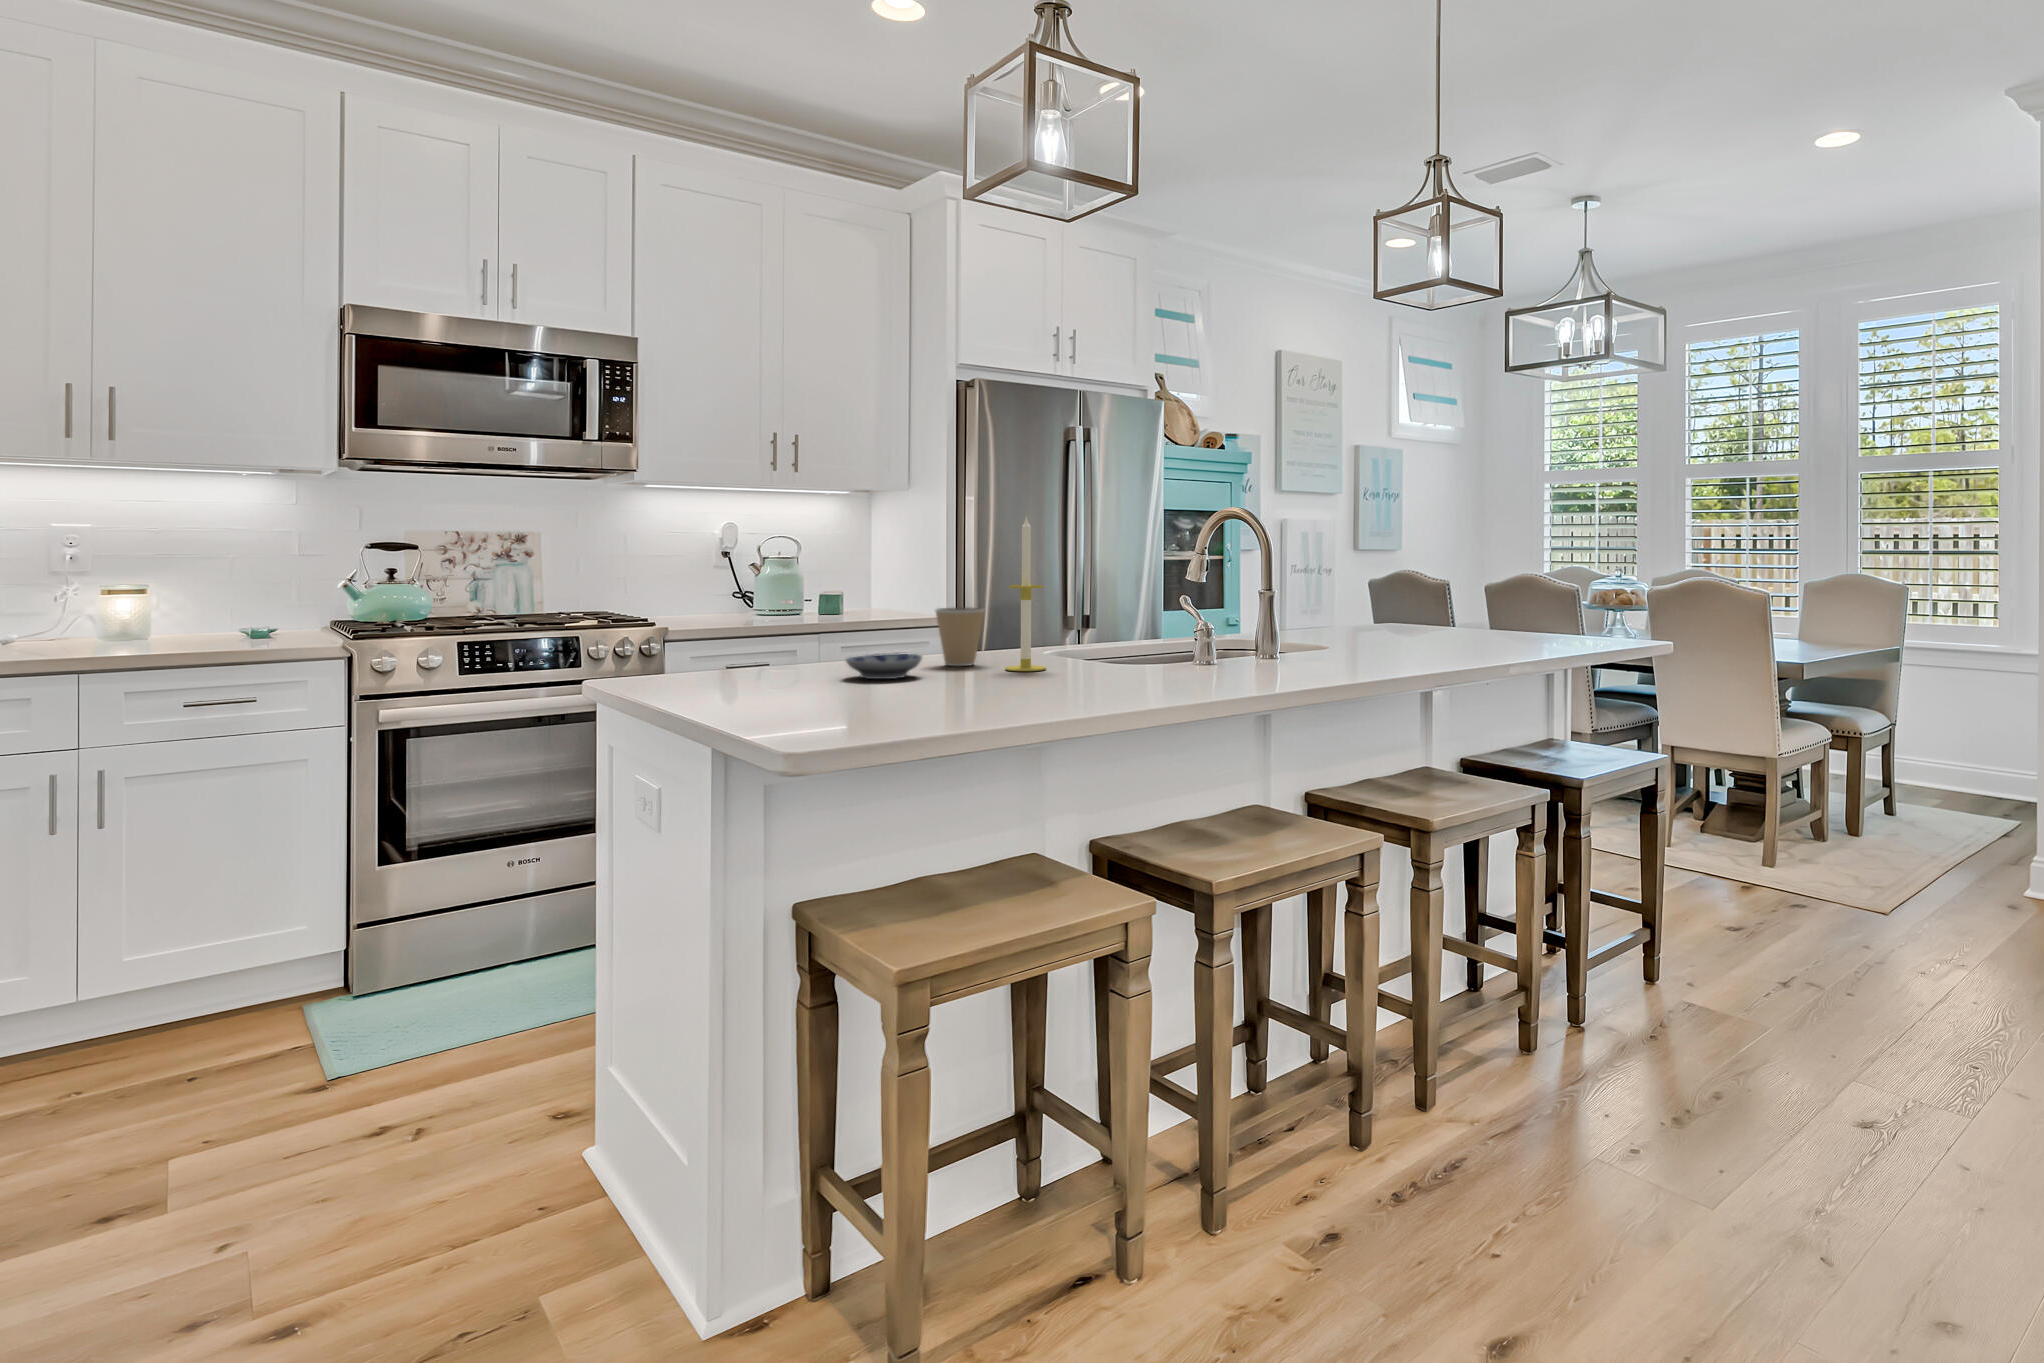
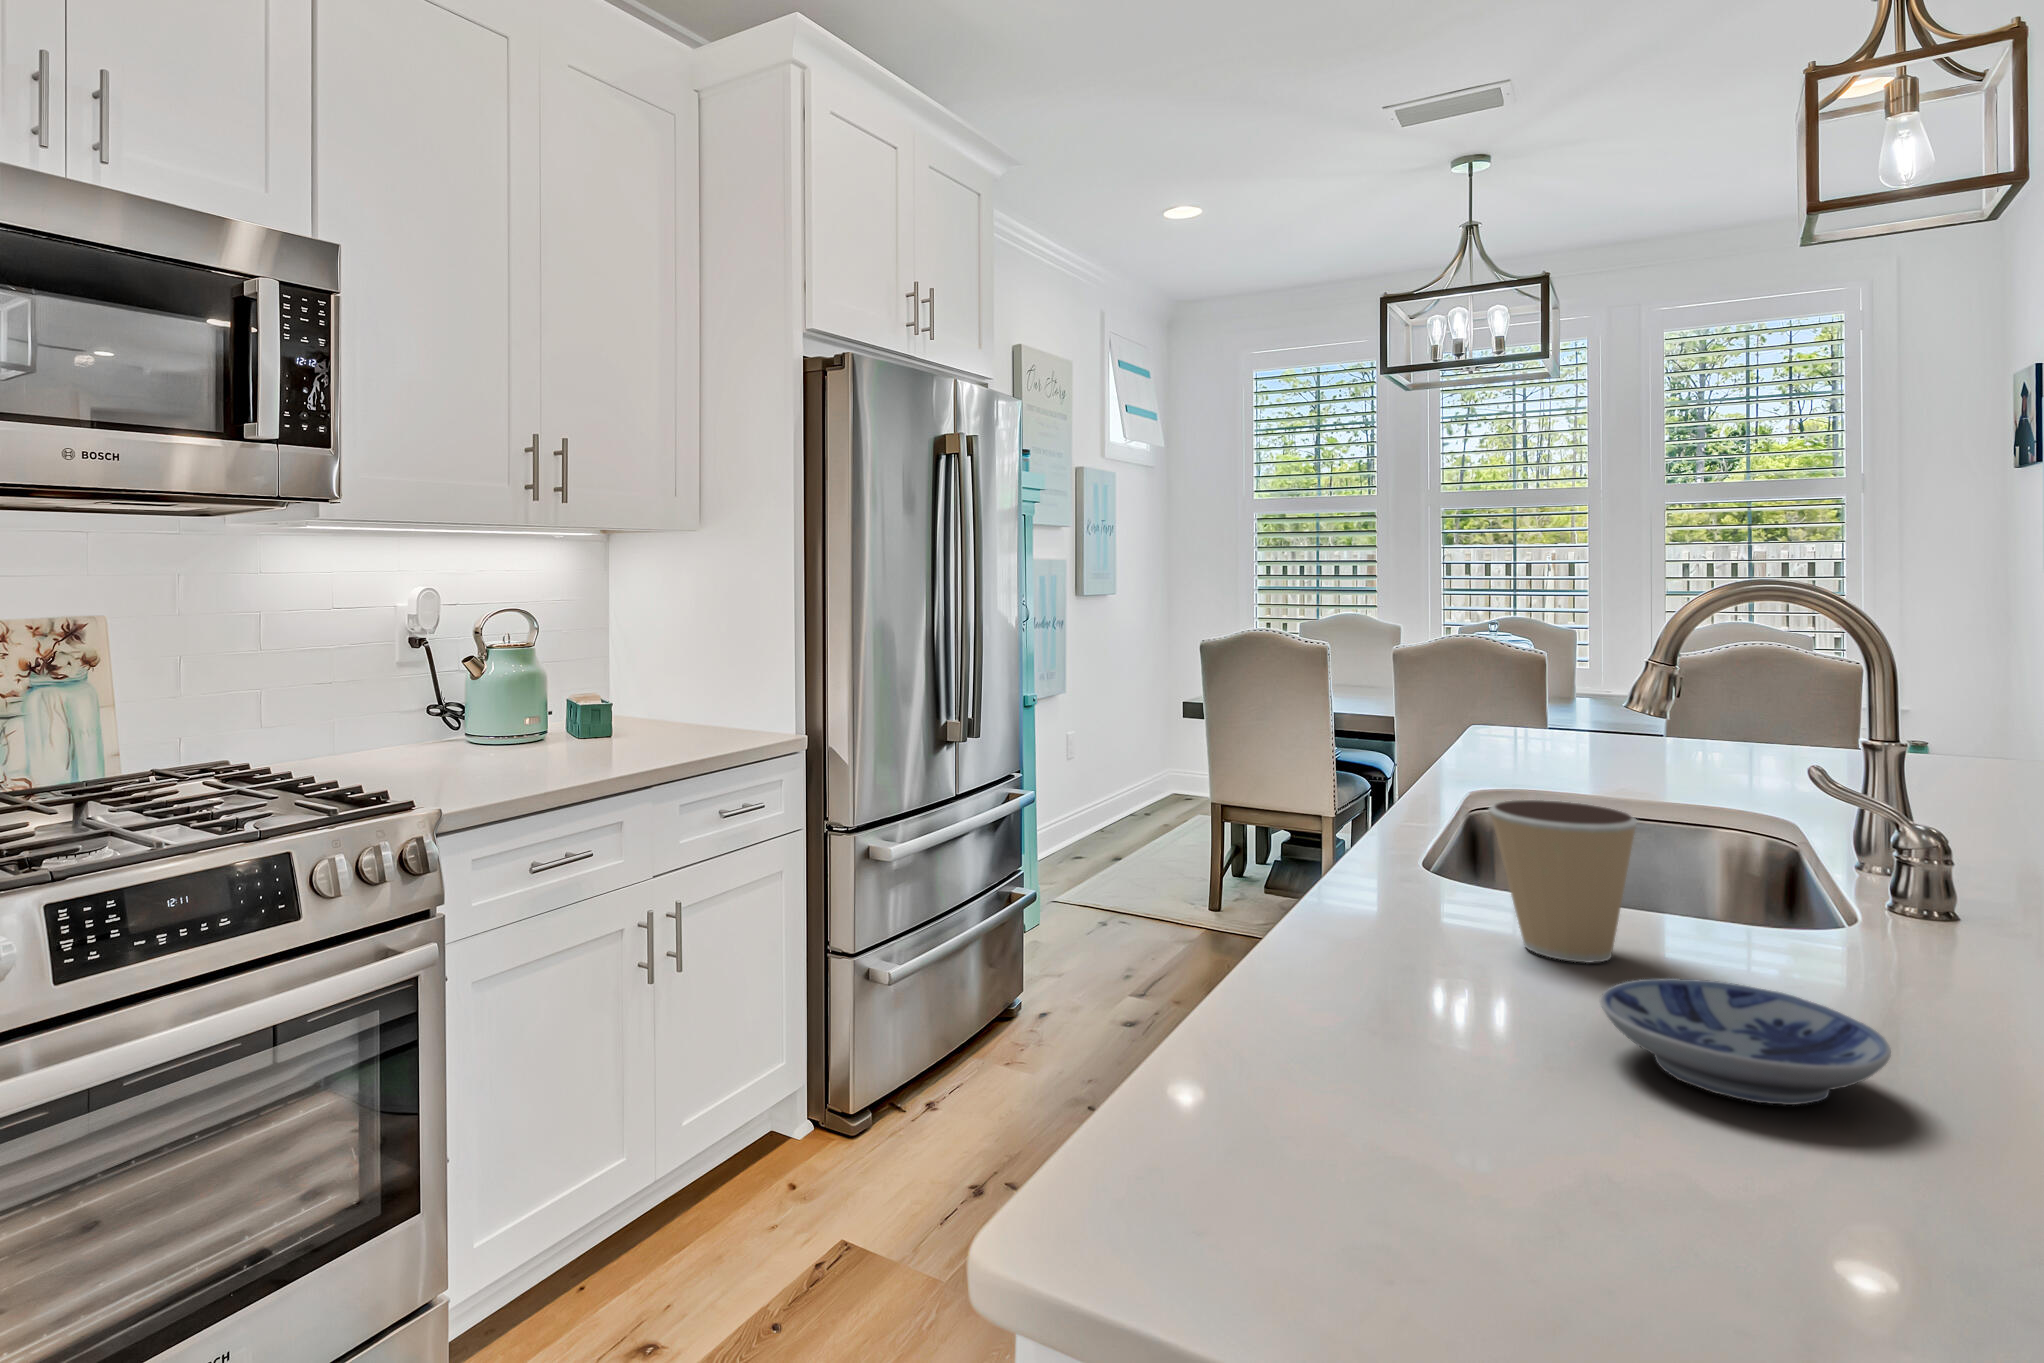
candle: present [1005,518,1046,671] -> none [1743,580,1881,985]

